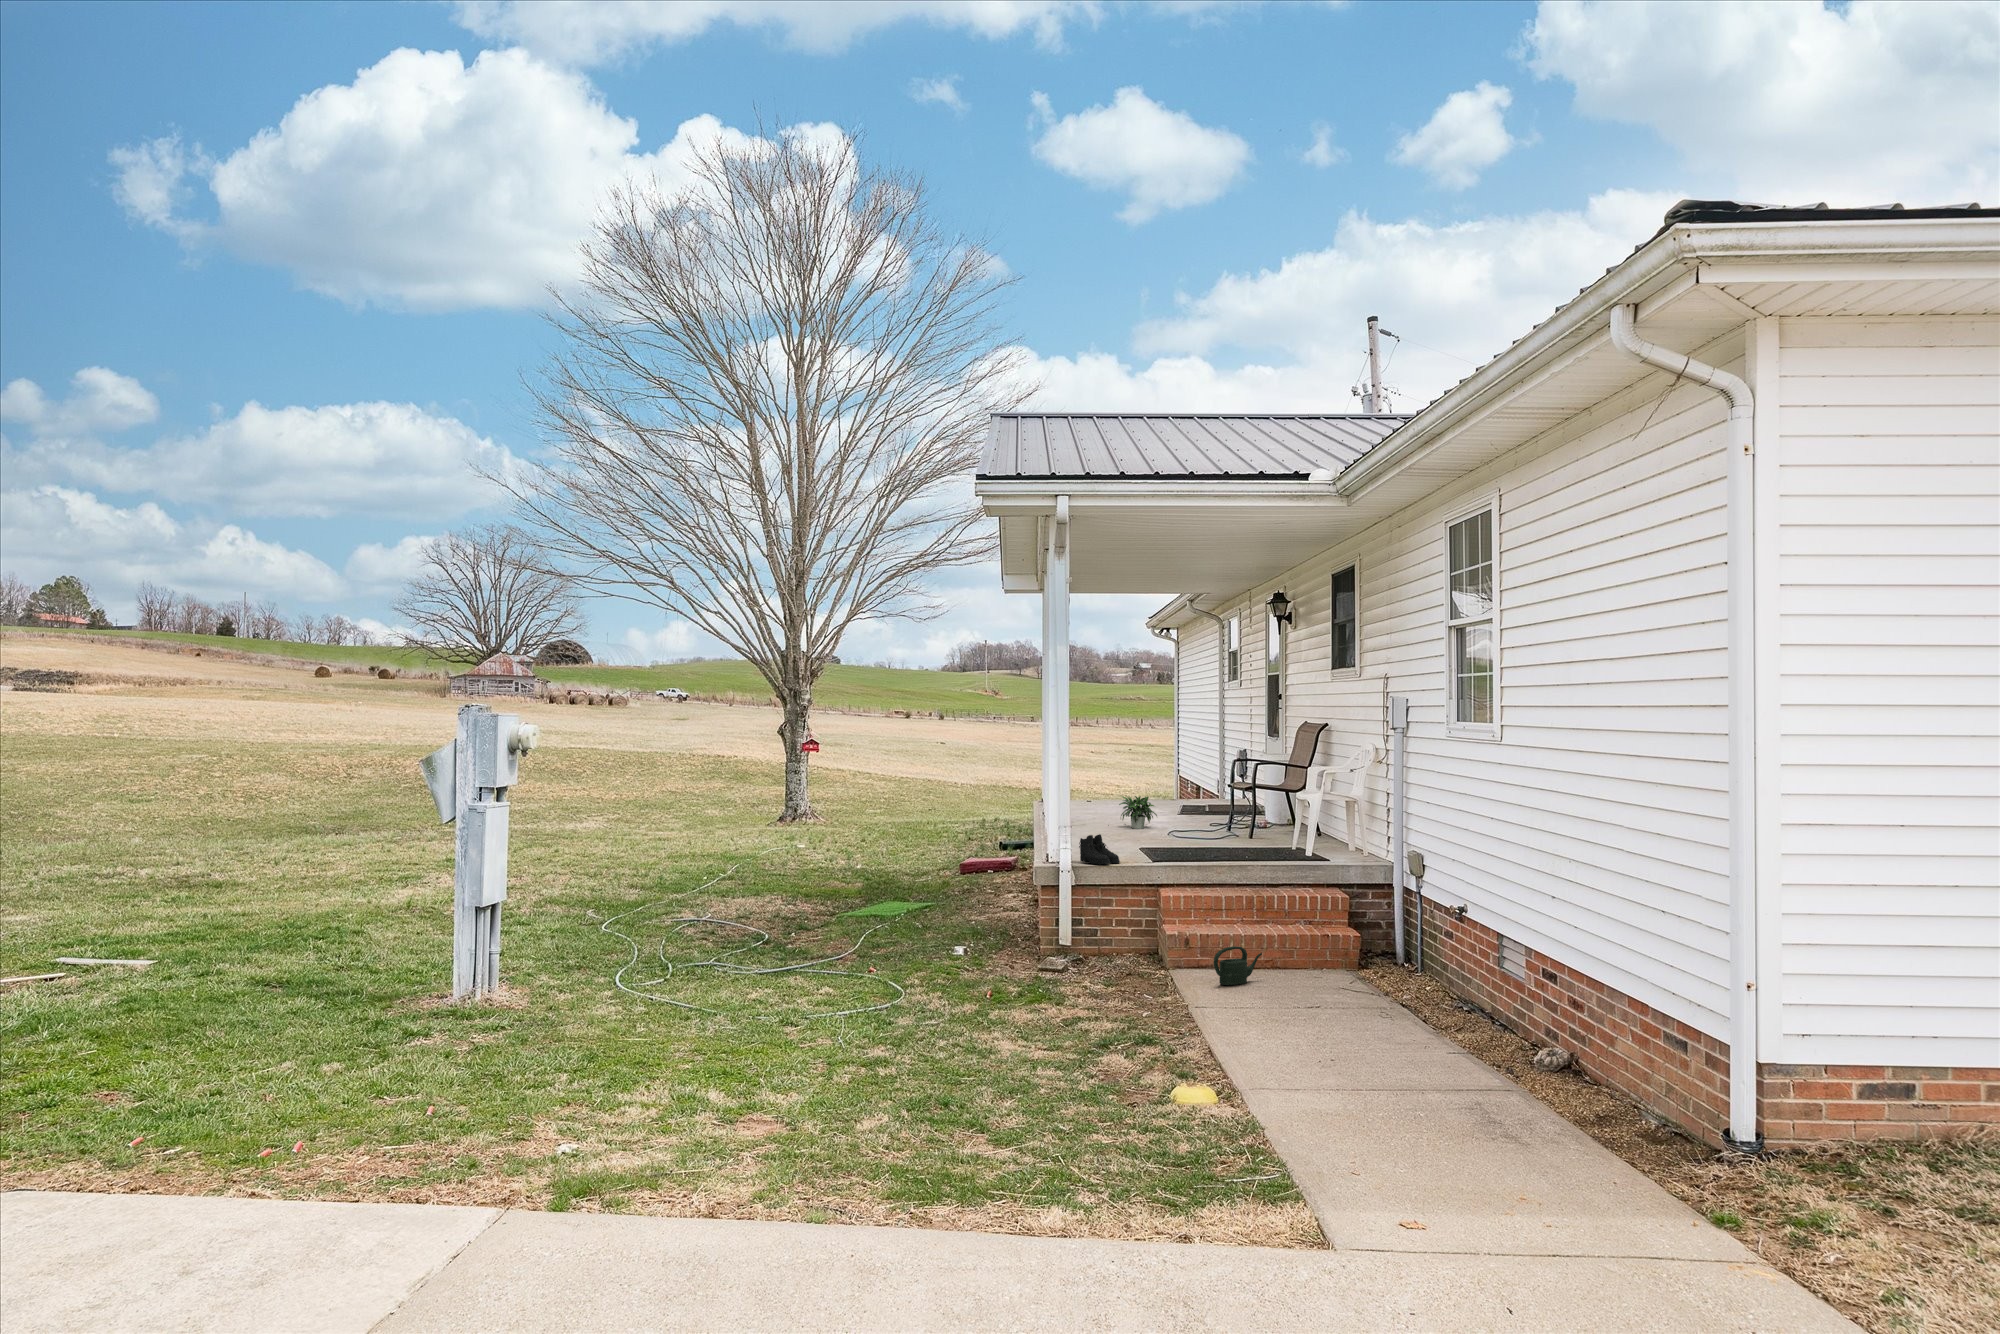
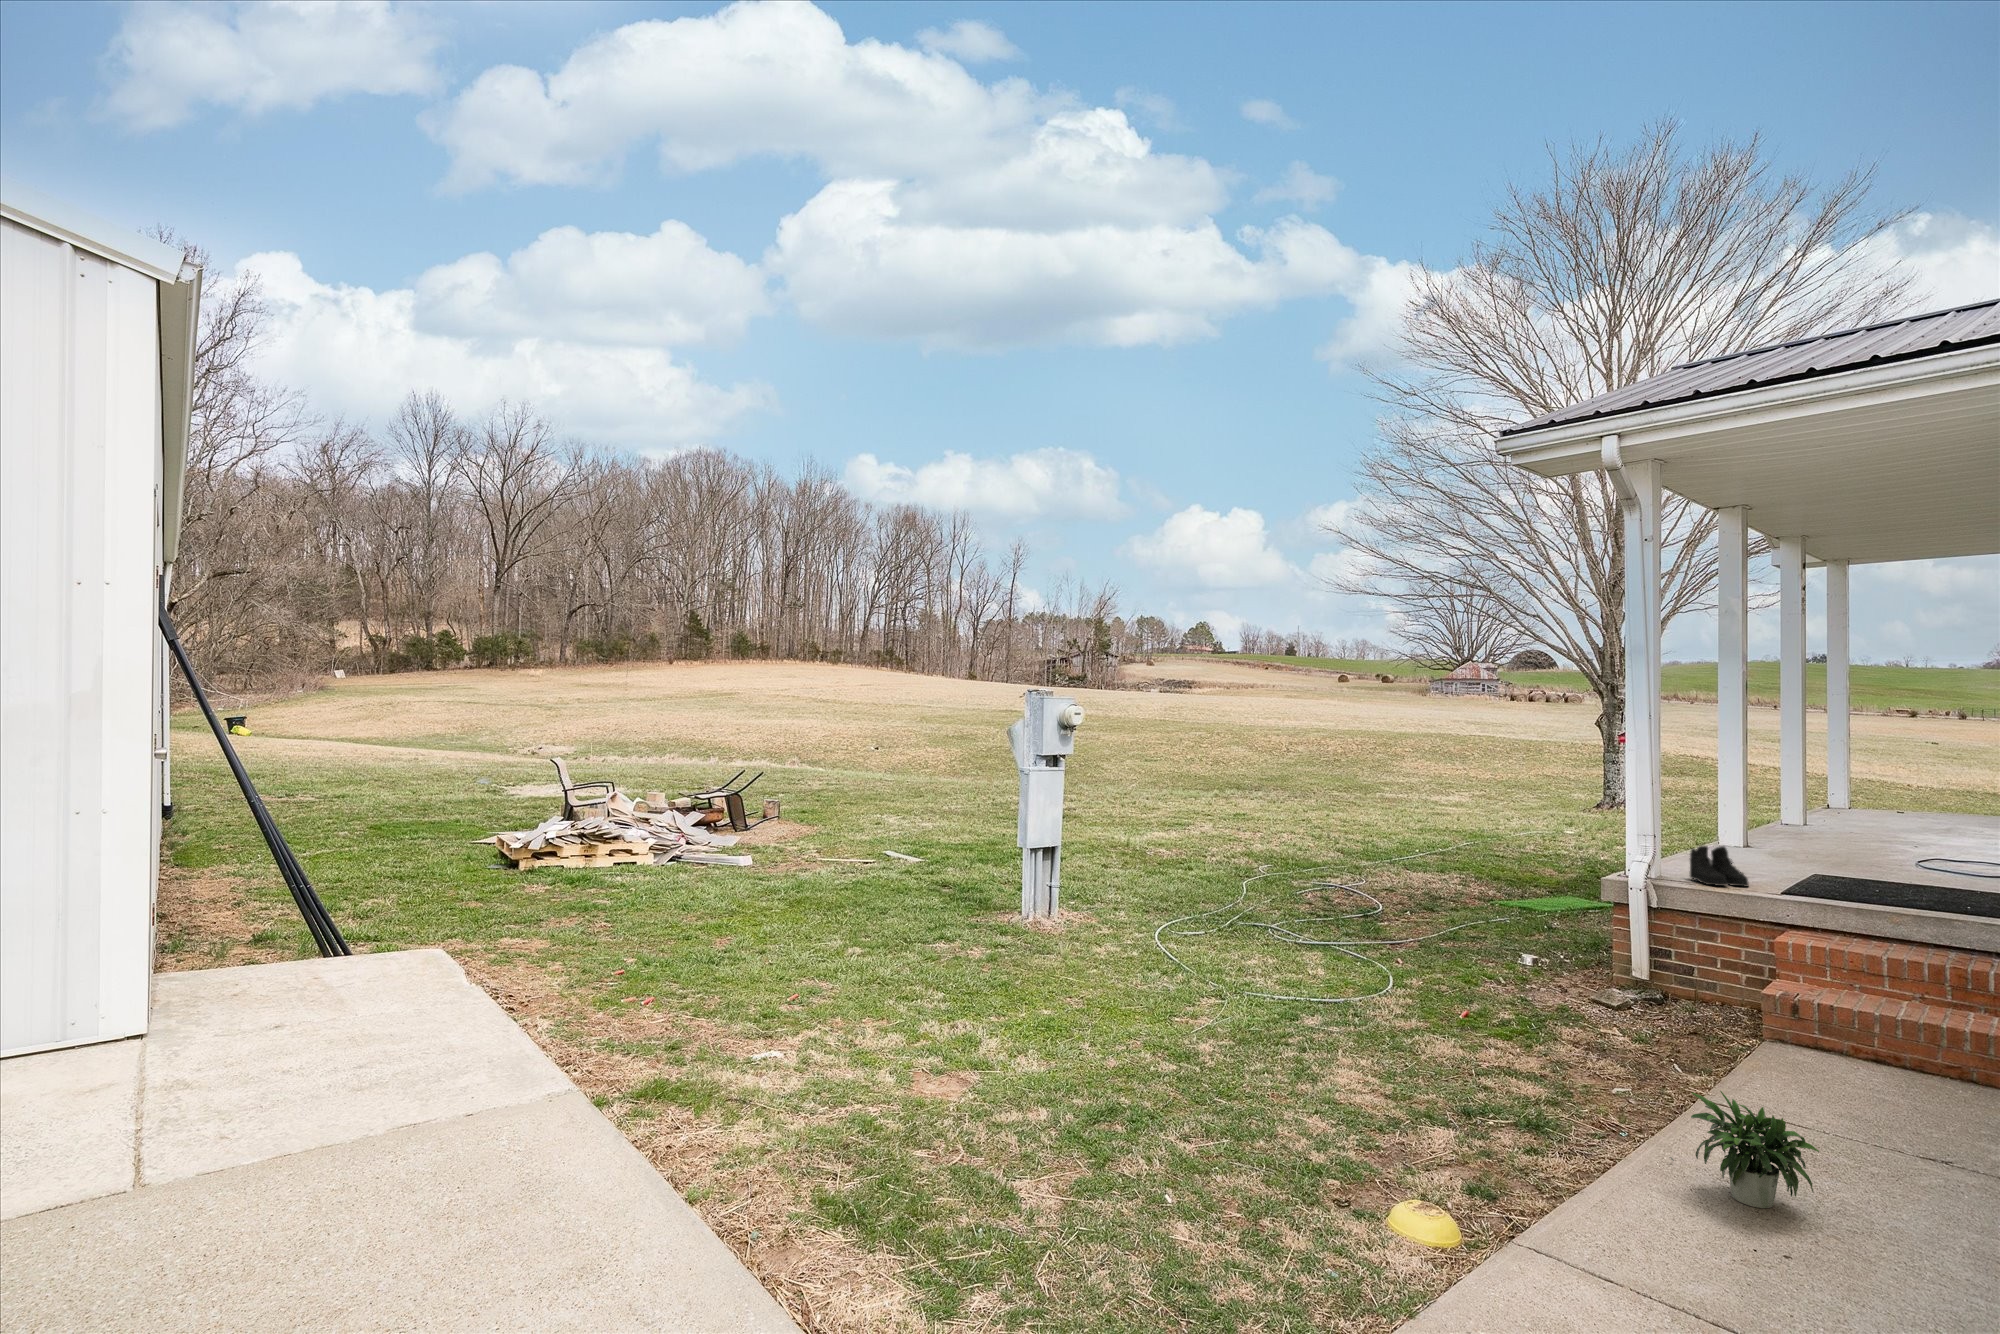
potted plant: present [1108,796,1157,829] -> present [1669,1091,1819,1208]
watering can: present [1214,946,1262,985] -> none [1781,1027,1891,1088]

